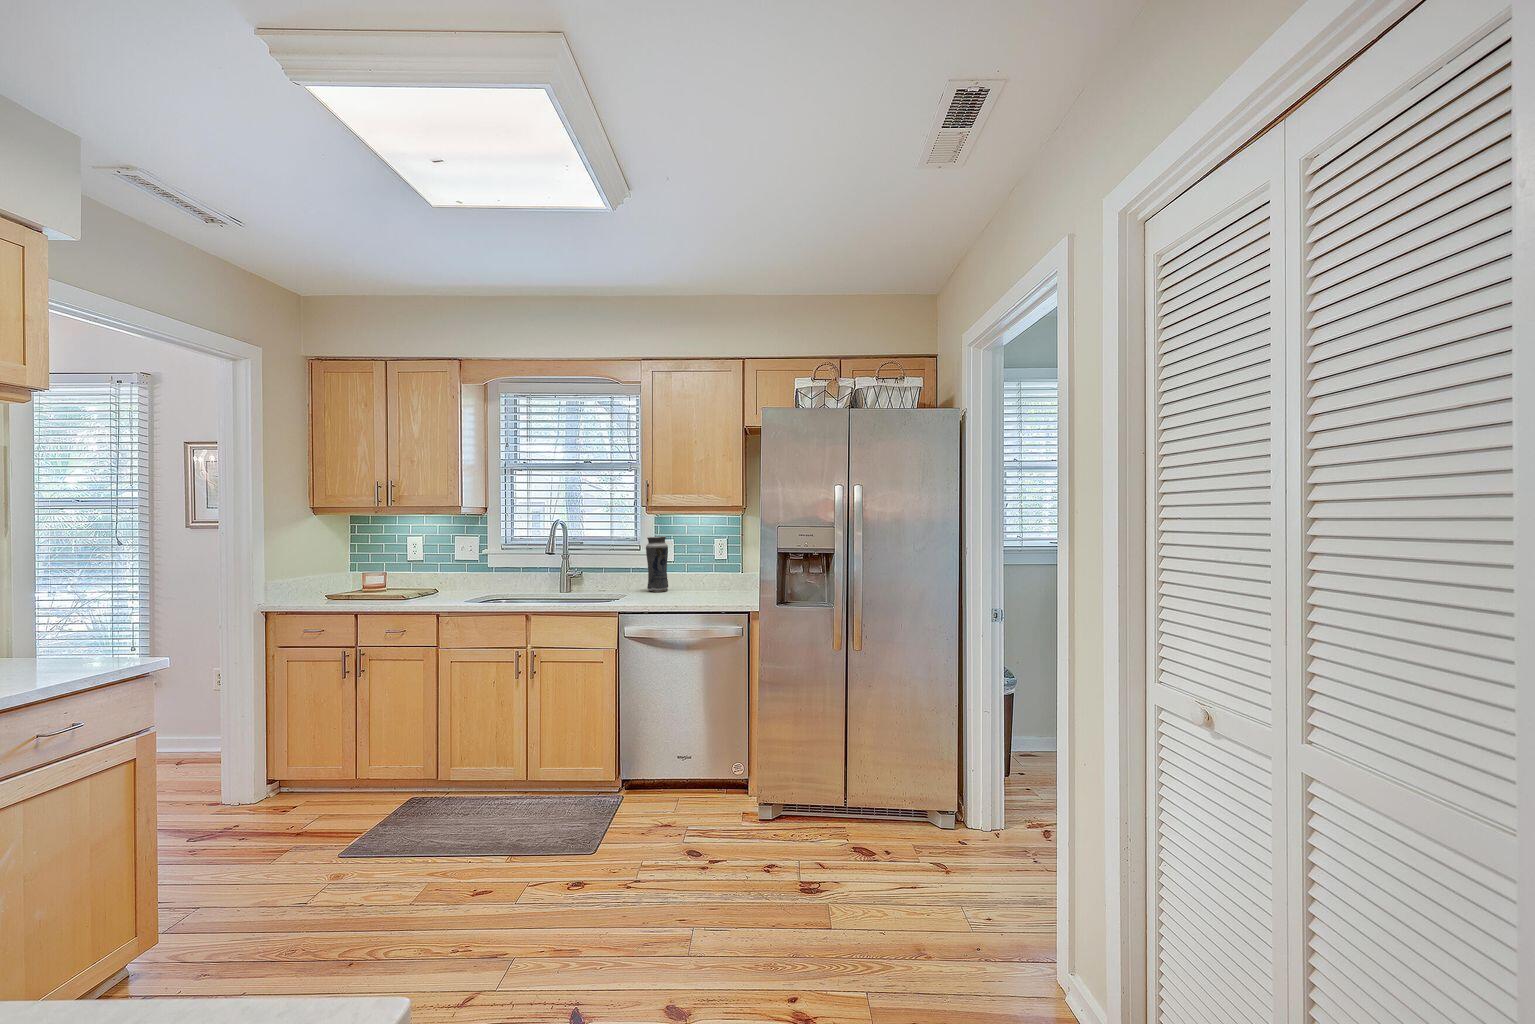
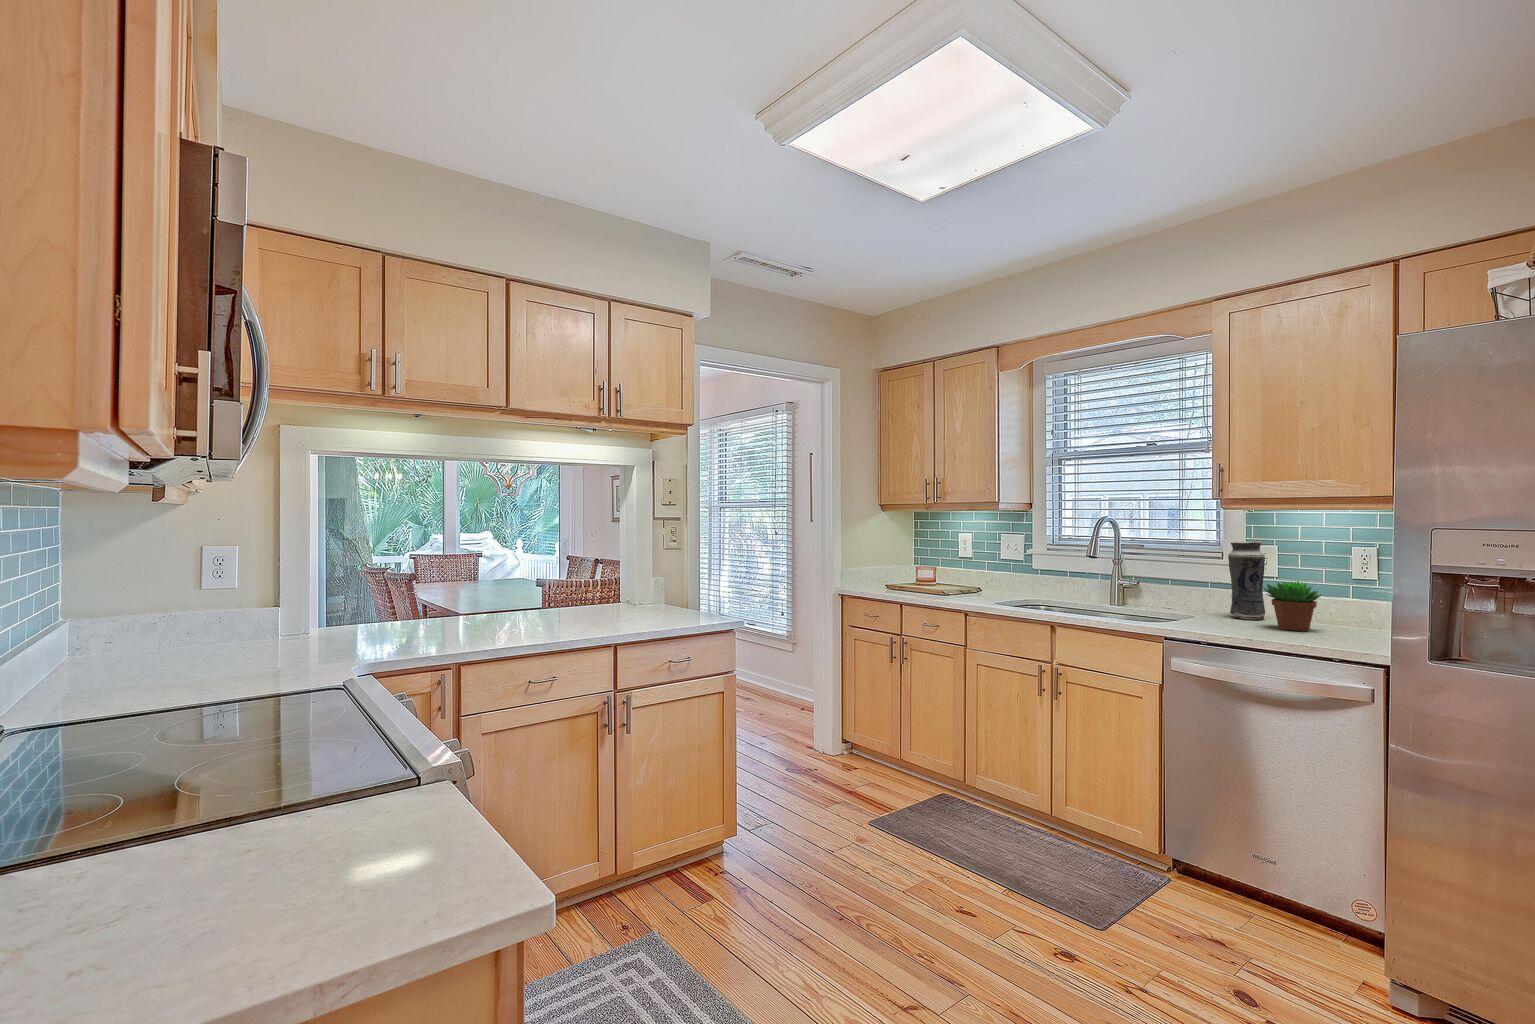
succulent plant: none [673,561,705,596] -> present [1264,581,1322,631]

